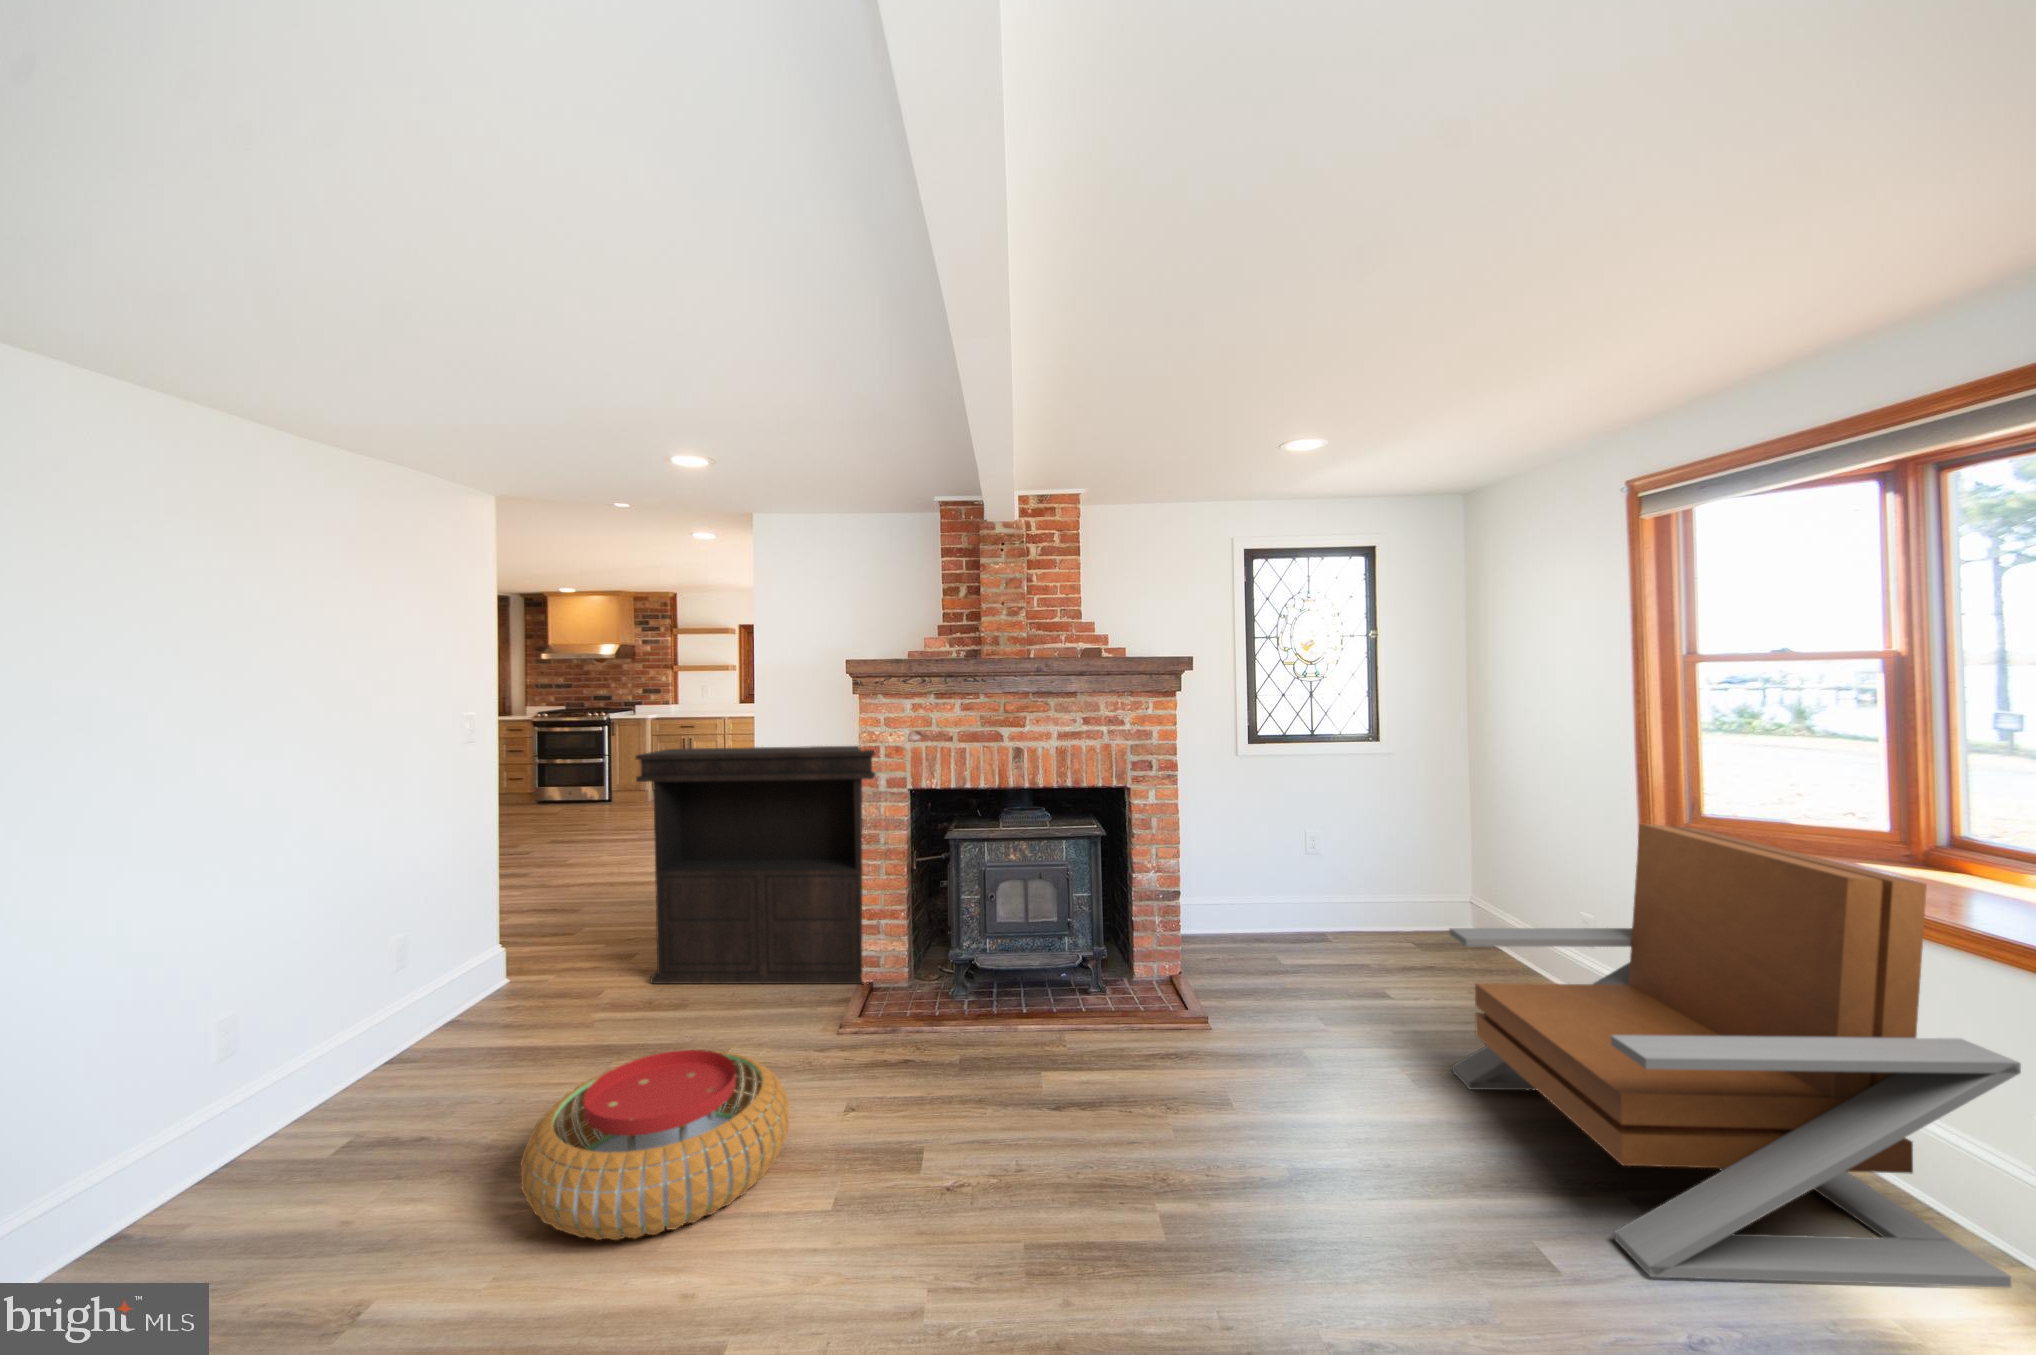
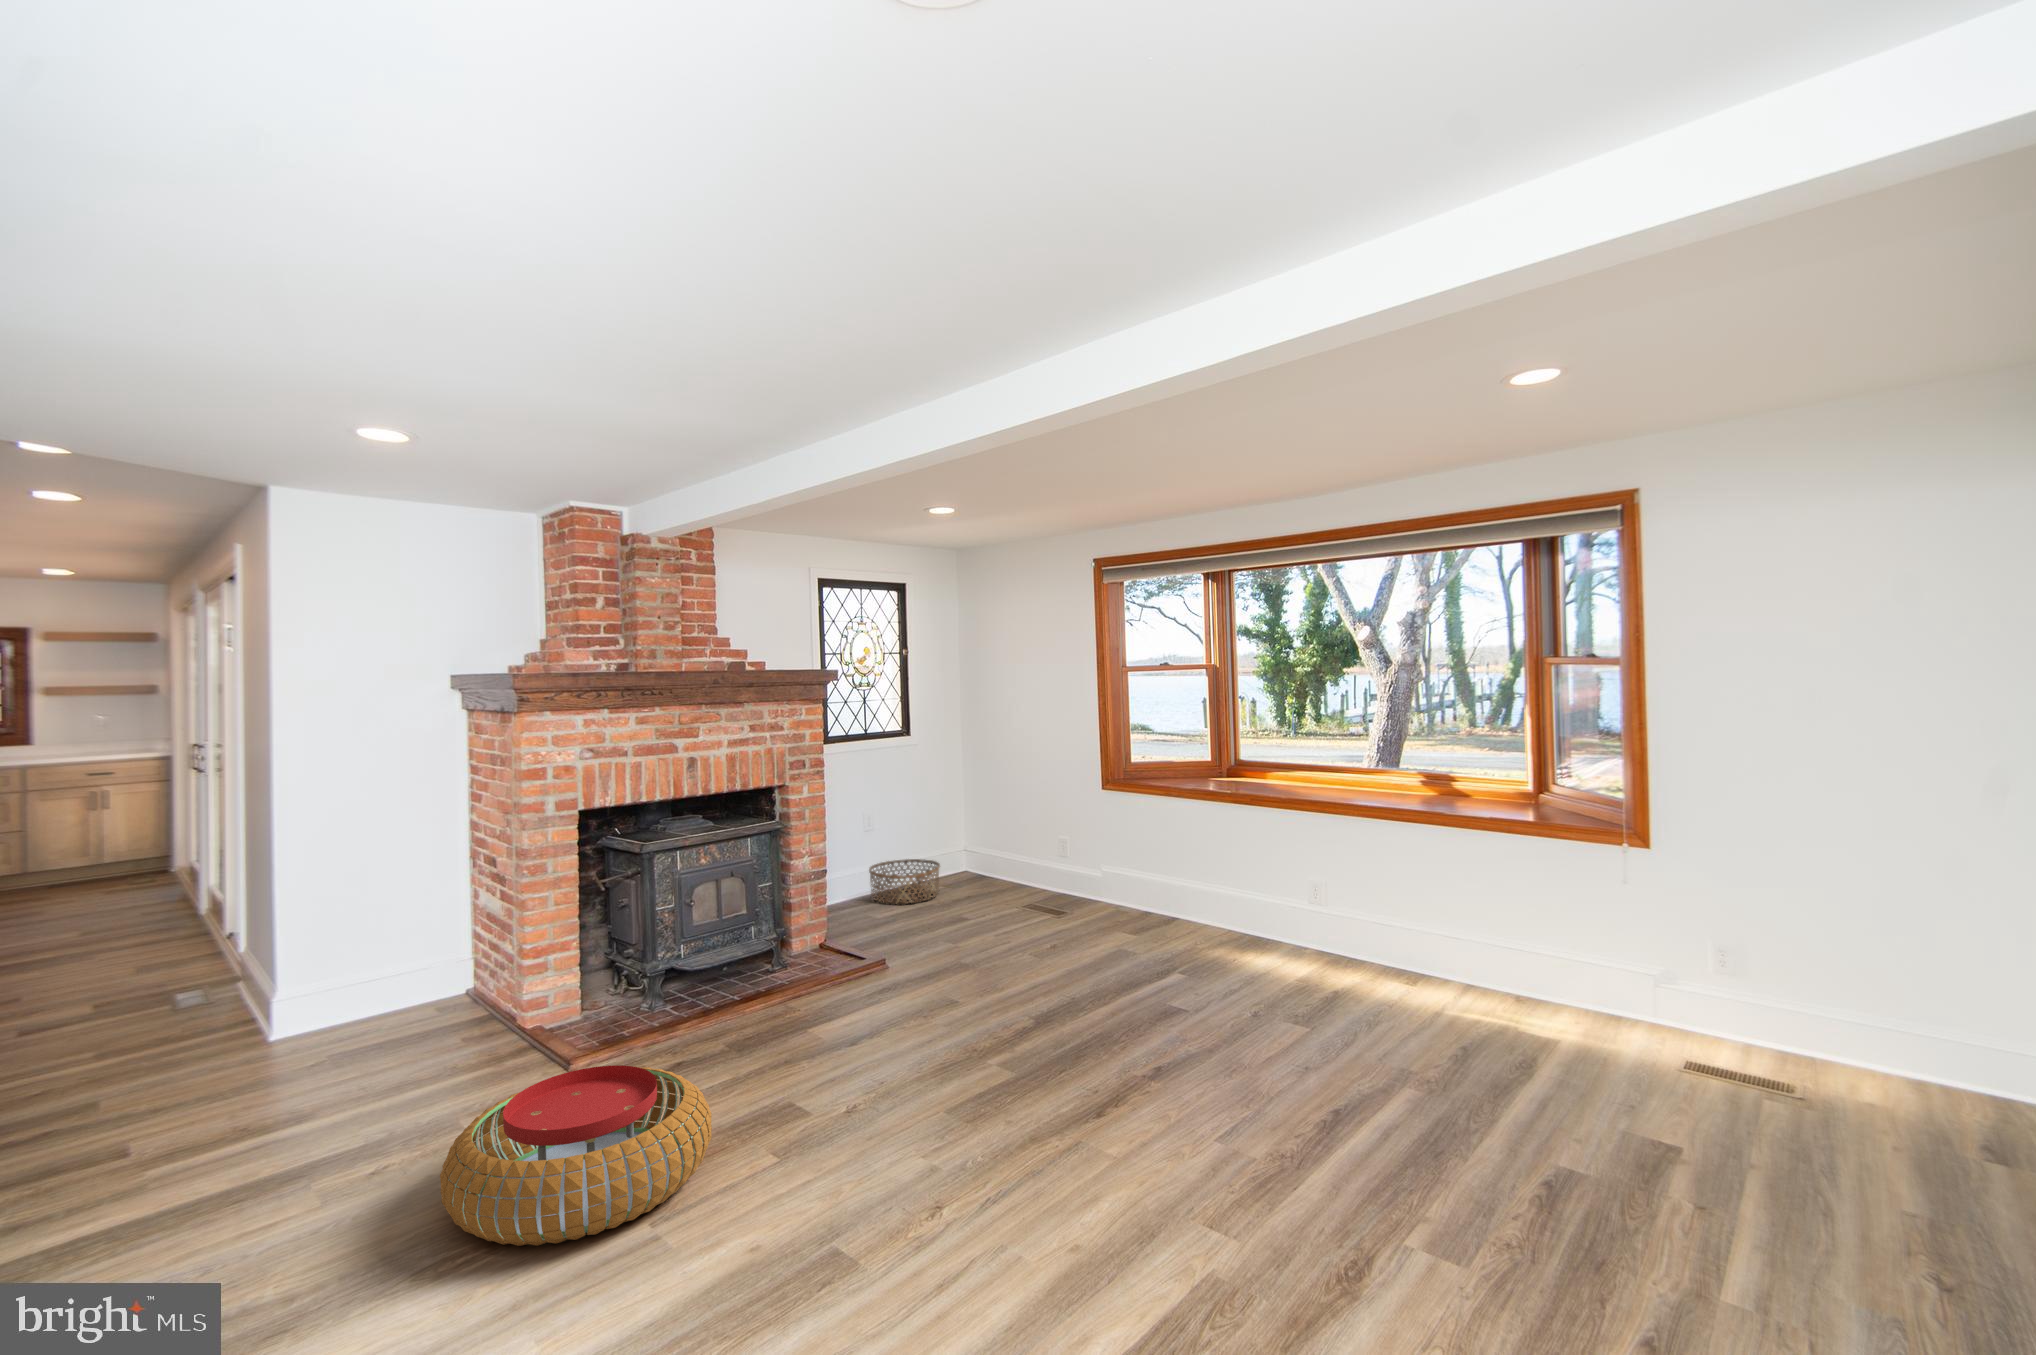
console table: present [635,746,875,984] -> none [186,768,545,1113]
lounge chair: present [1449,824,2021,1288] -> none [1042,769,1284,986]
basket: none [1295,891,1392,953] -> present [869,859,940,904]

